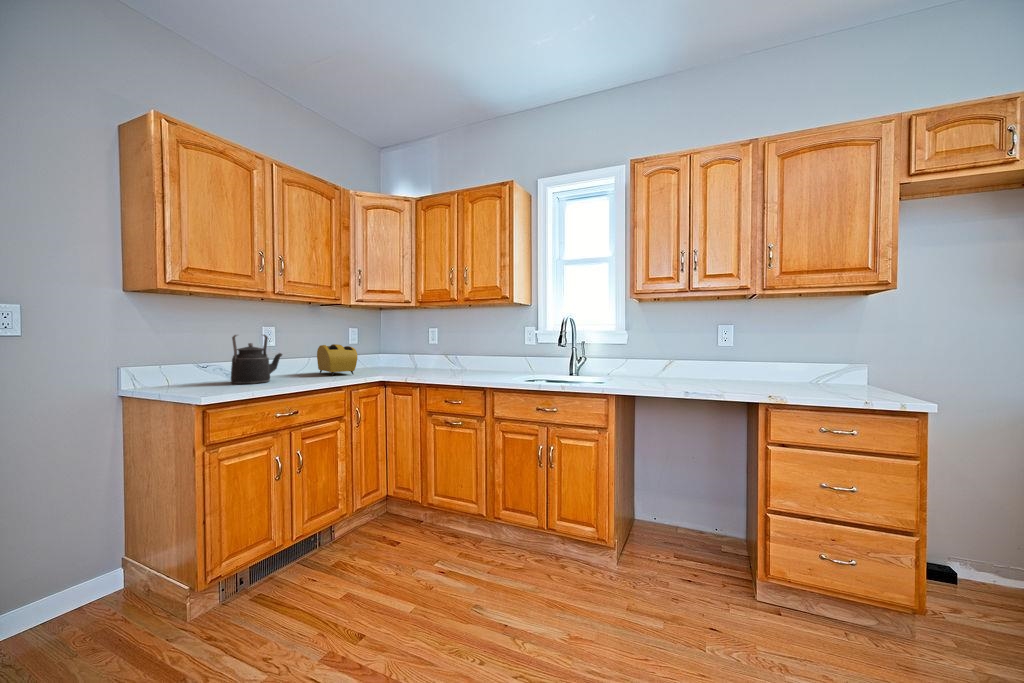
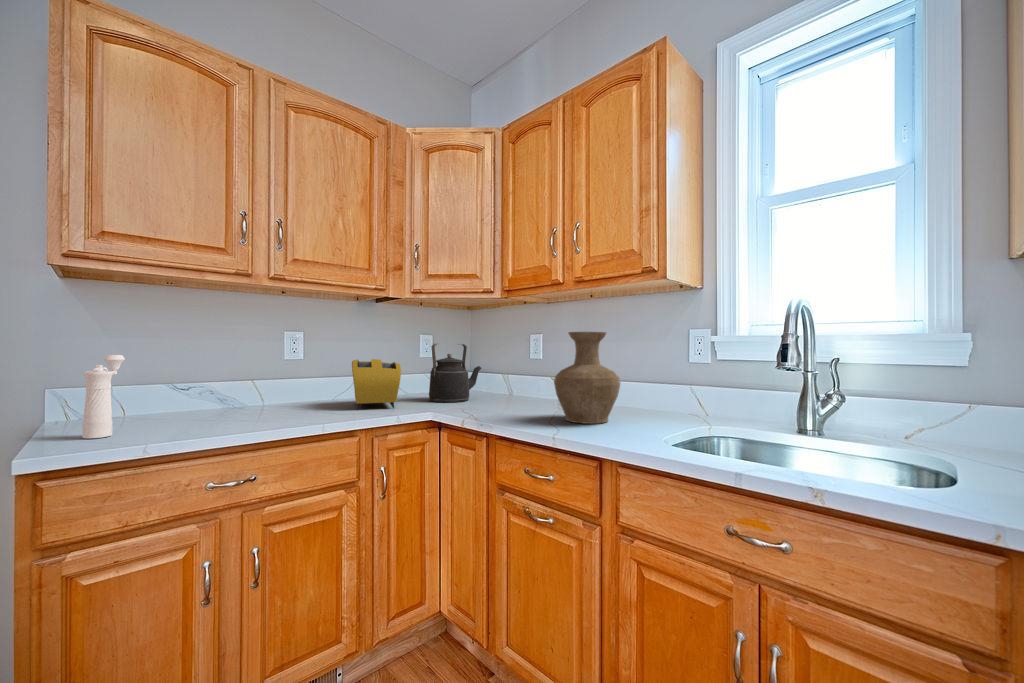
vase: none [456,328,491,376] -> present [554,332,620,424]
kettle: present [231,335,282,384] -> present [429,344,481,402]
pepper mill: none [193,344,213,392] -> present [82,355,125,439]

